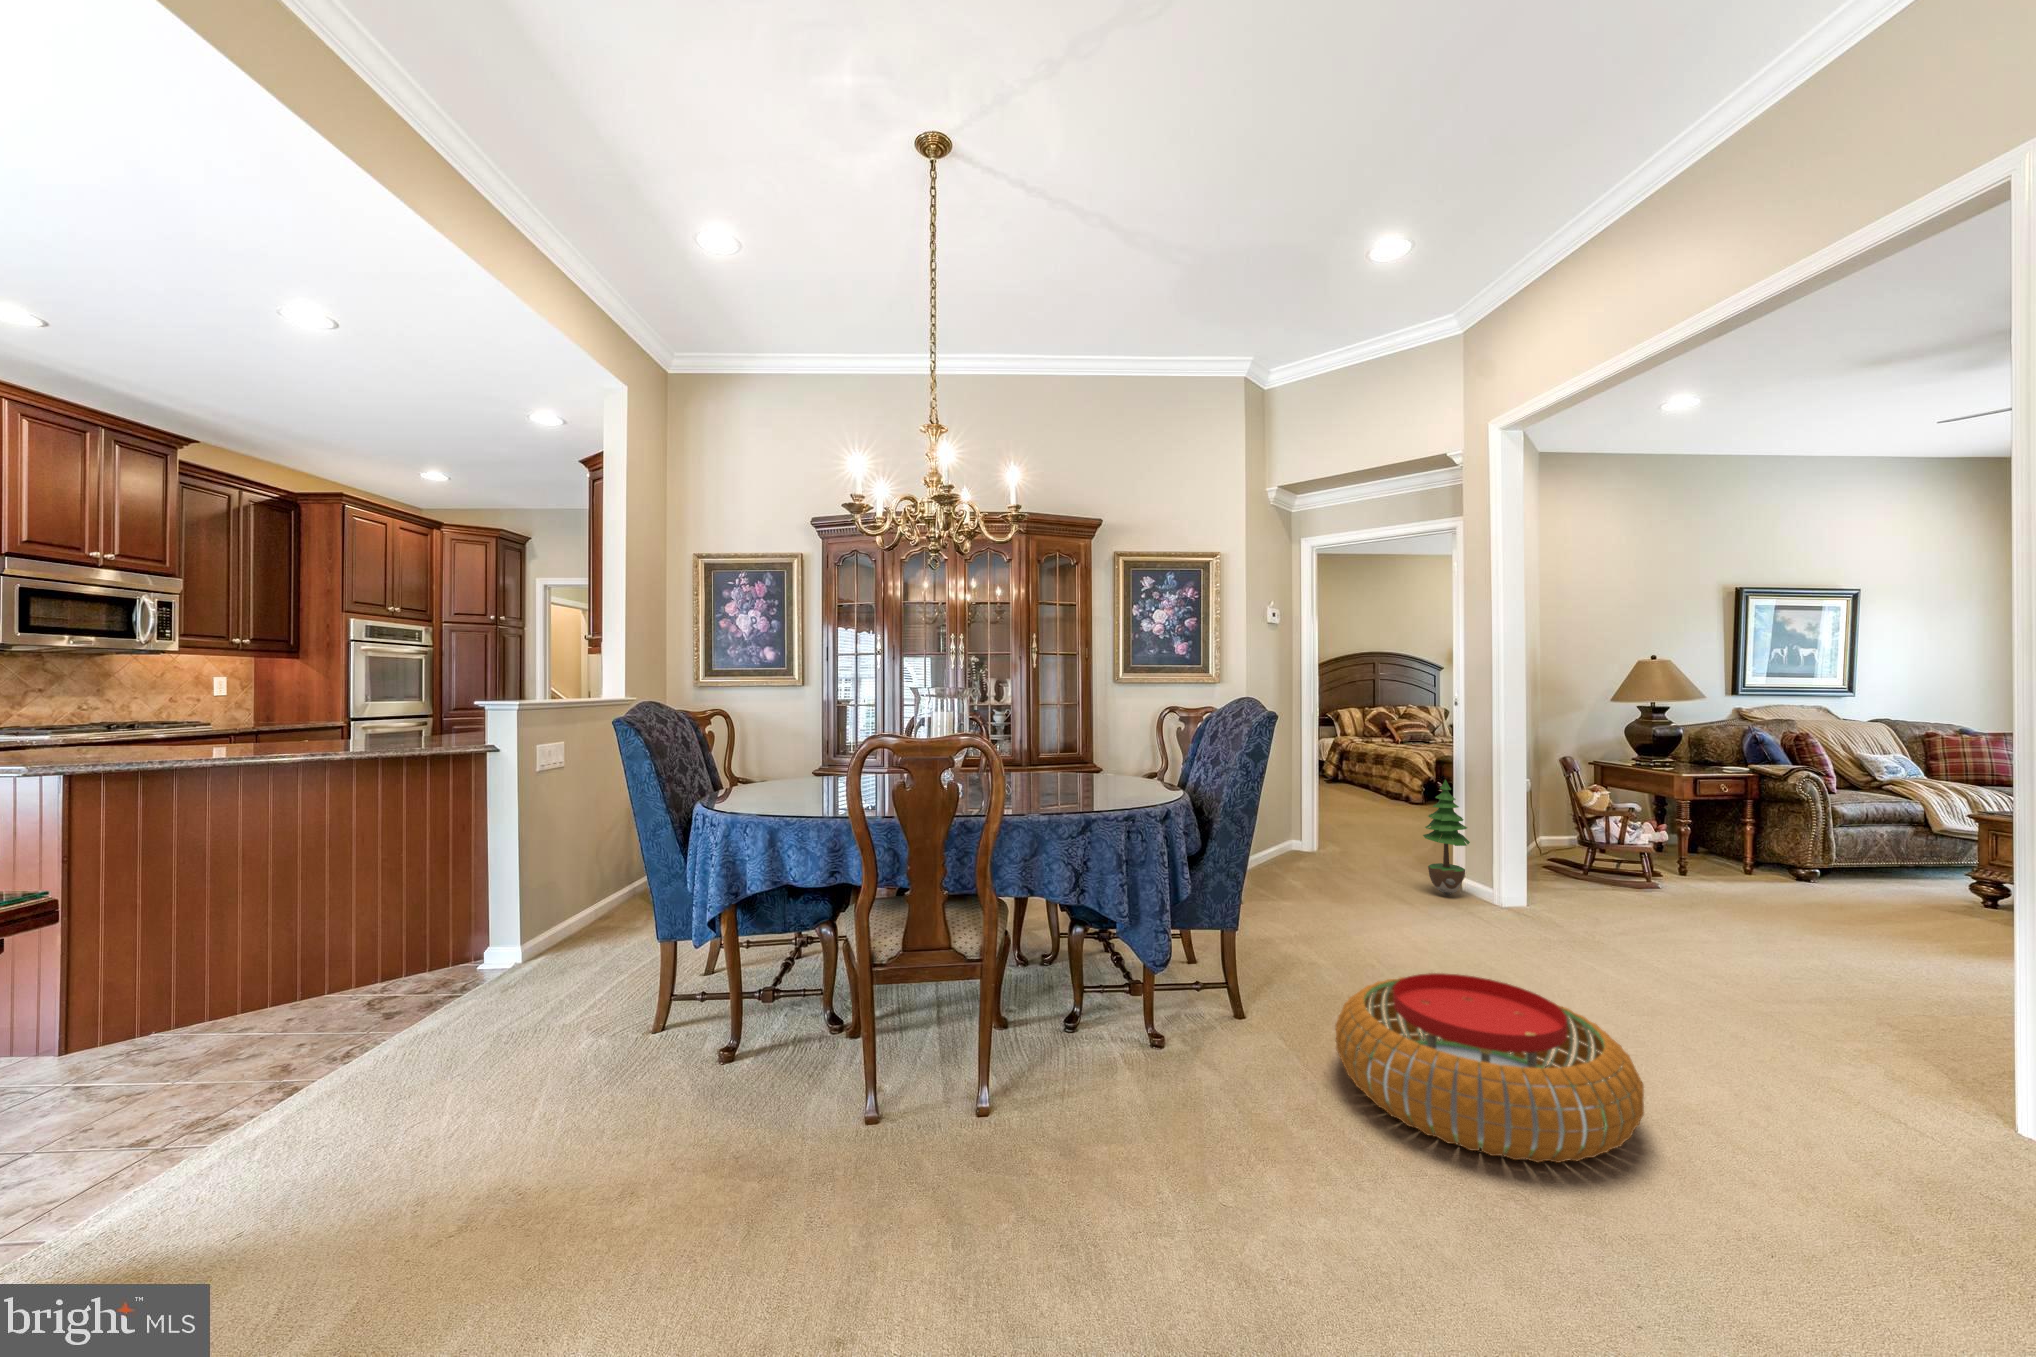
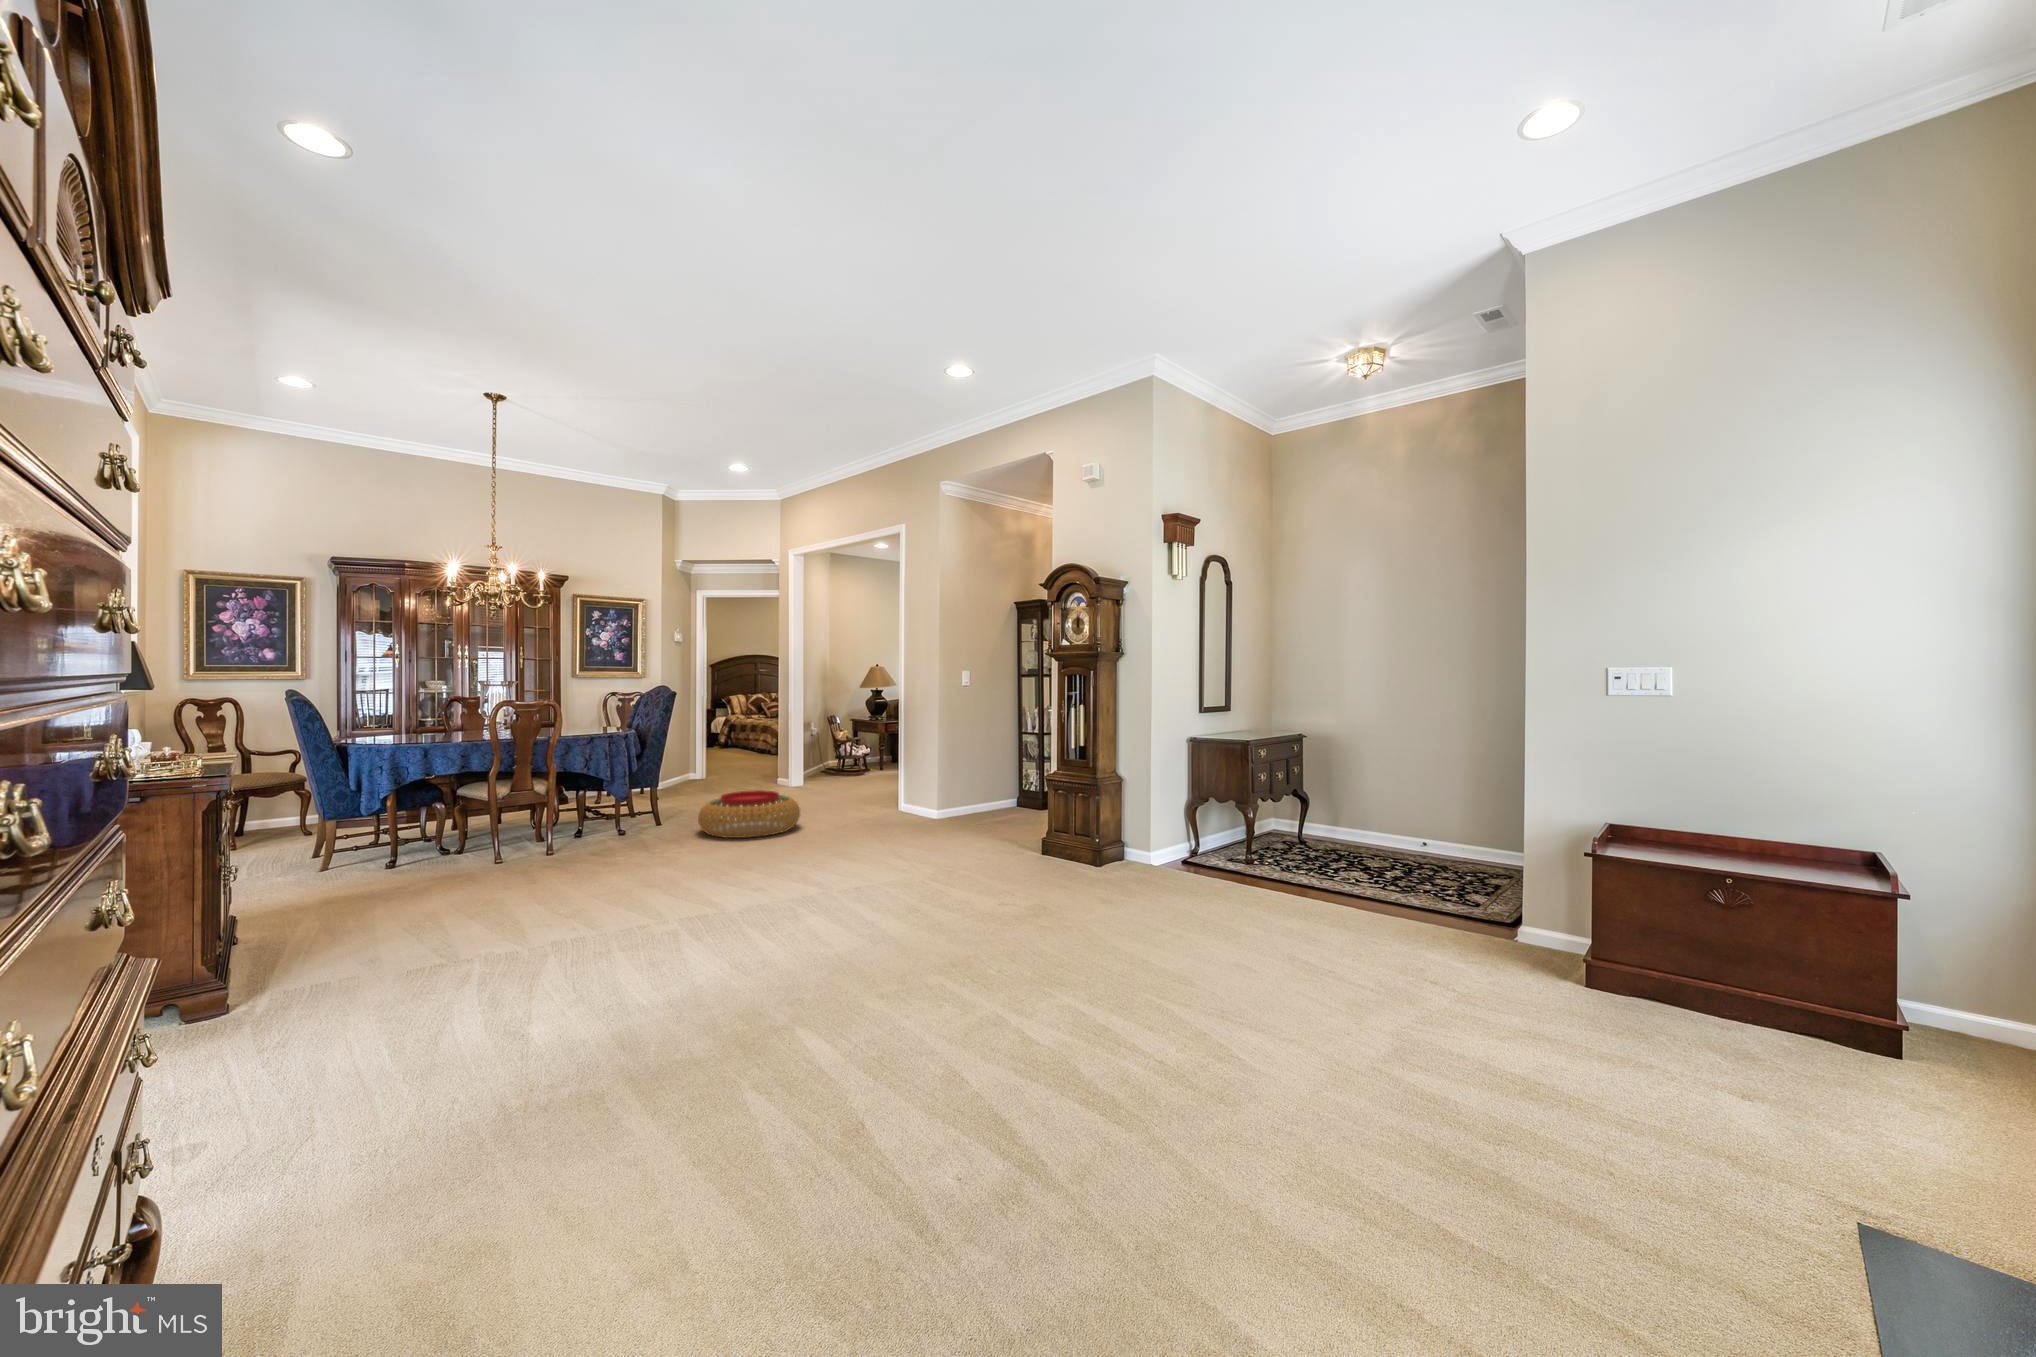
potted tree: present [1423,779,1470,895] -> none [759,727,781,787]

